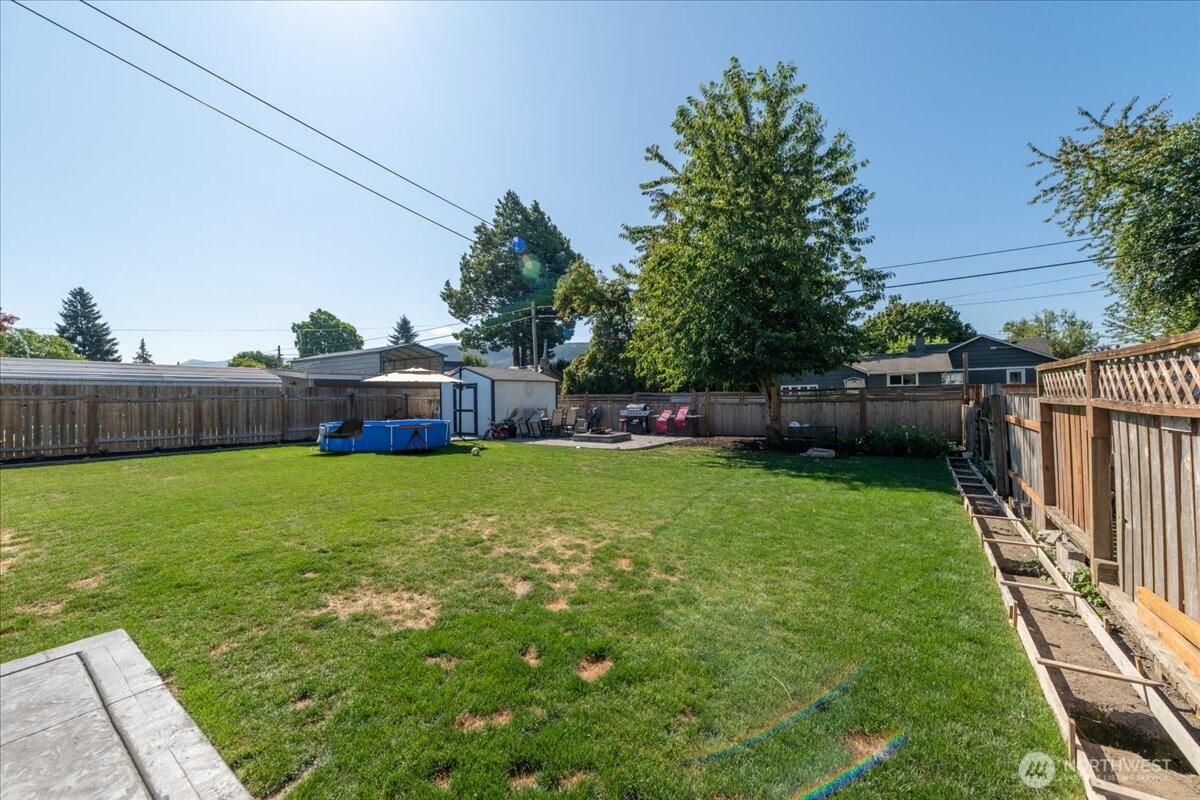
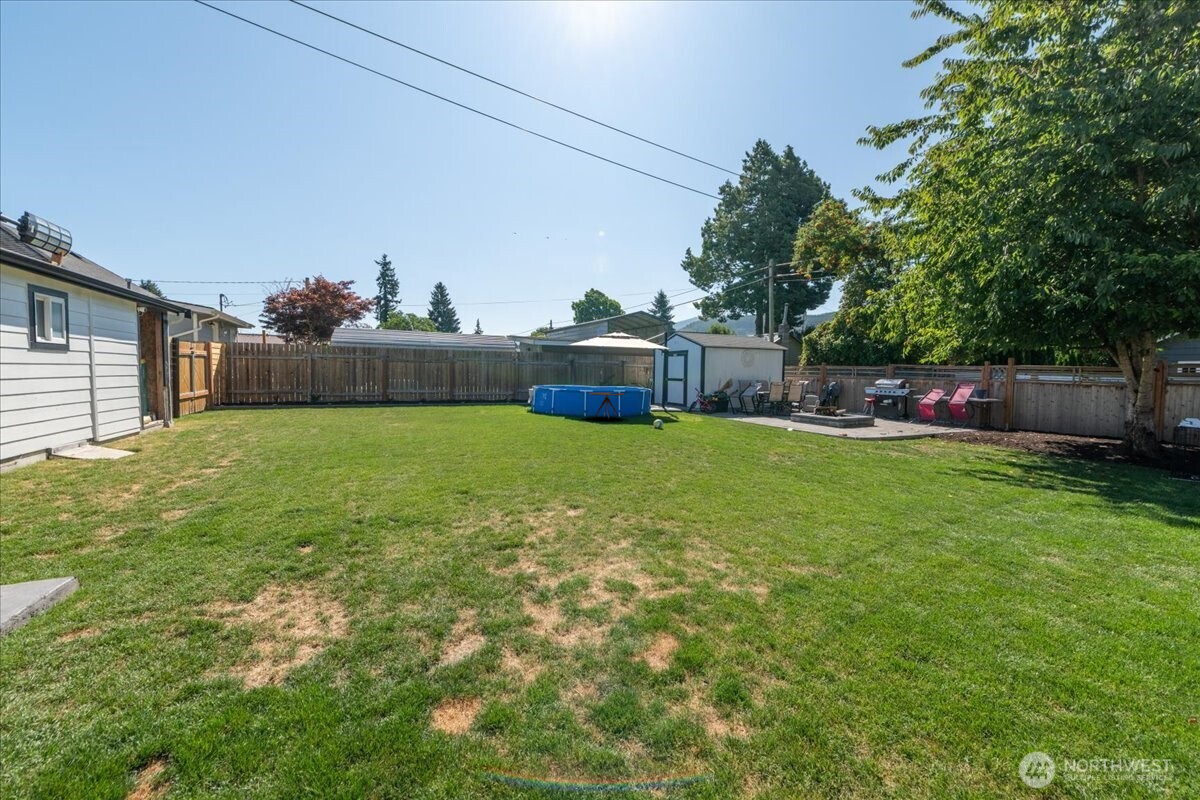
lounge chair: present [324,418,364,452] -> none [526,382,563,417]

